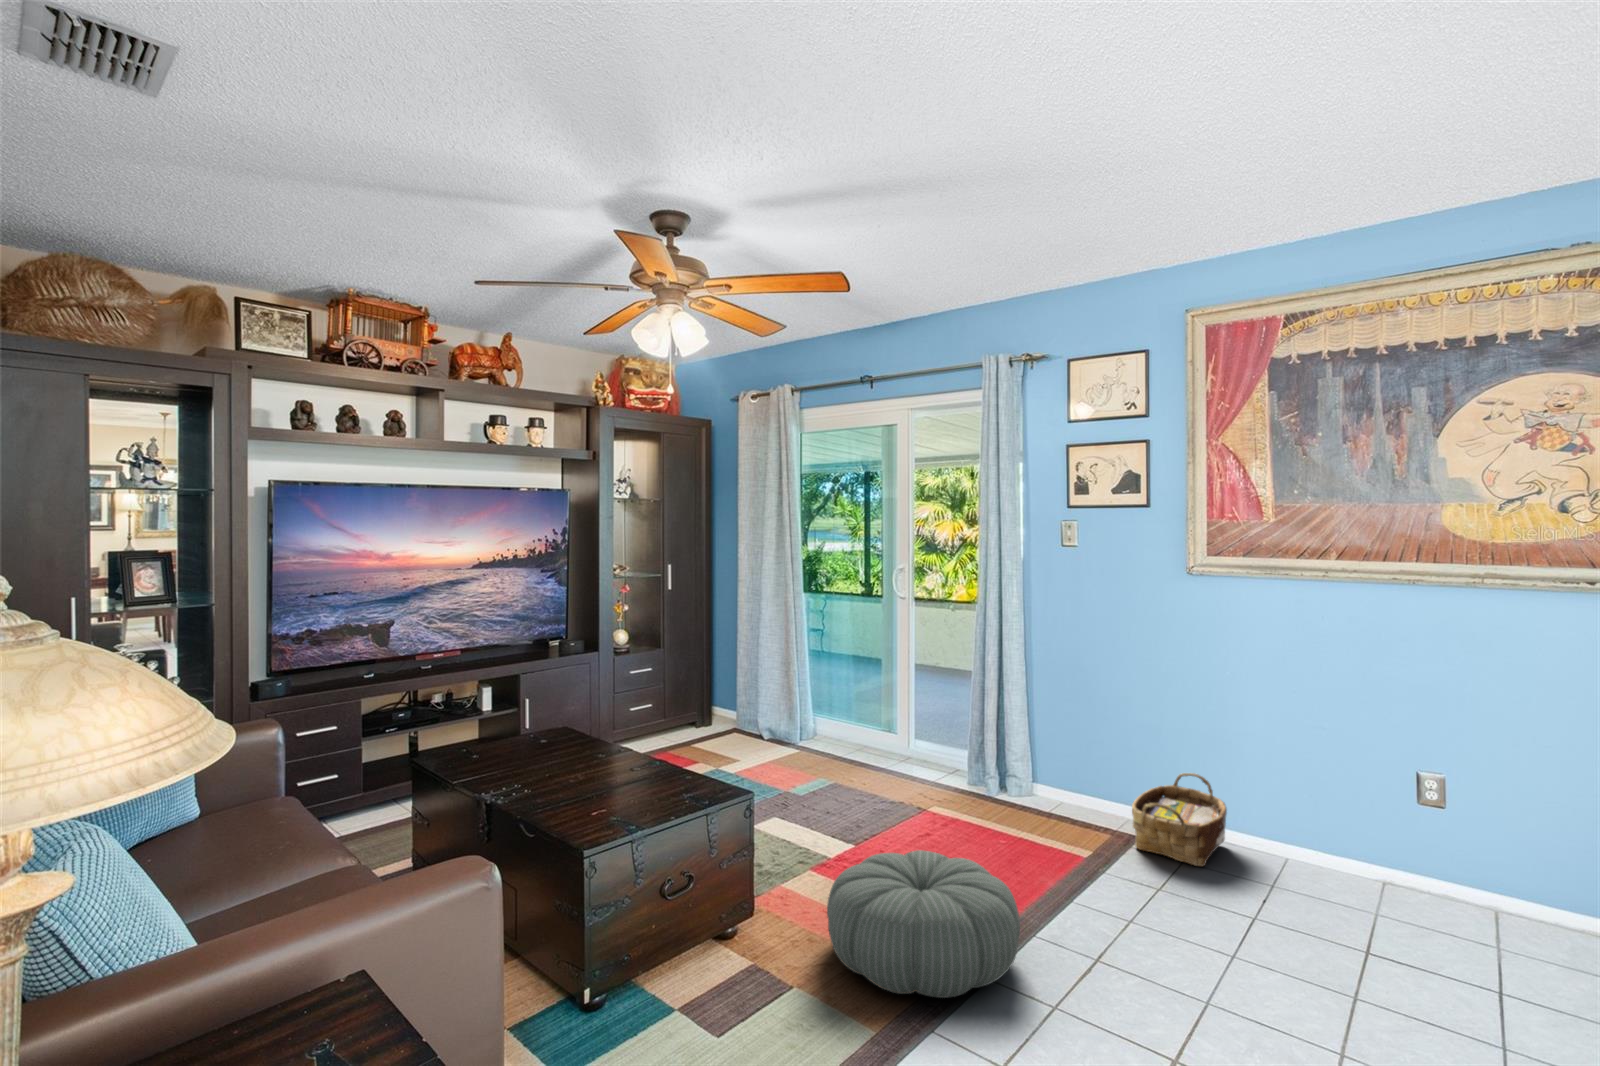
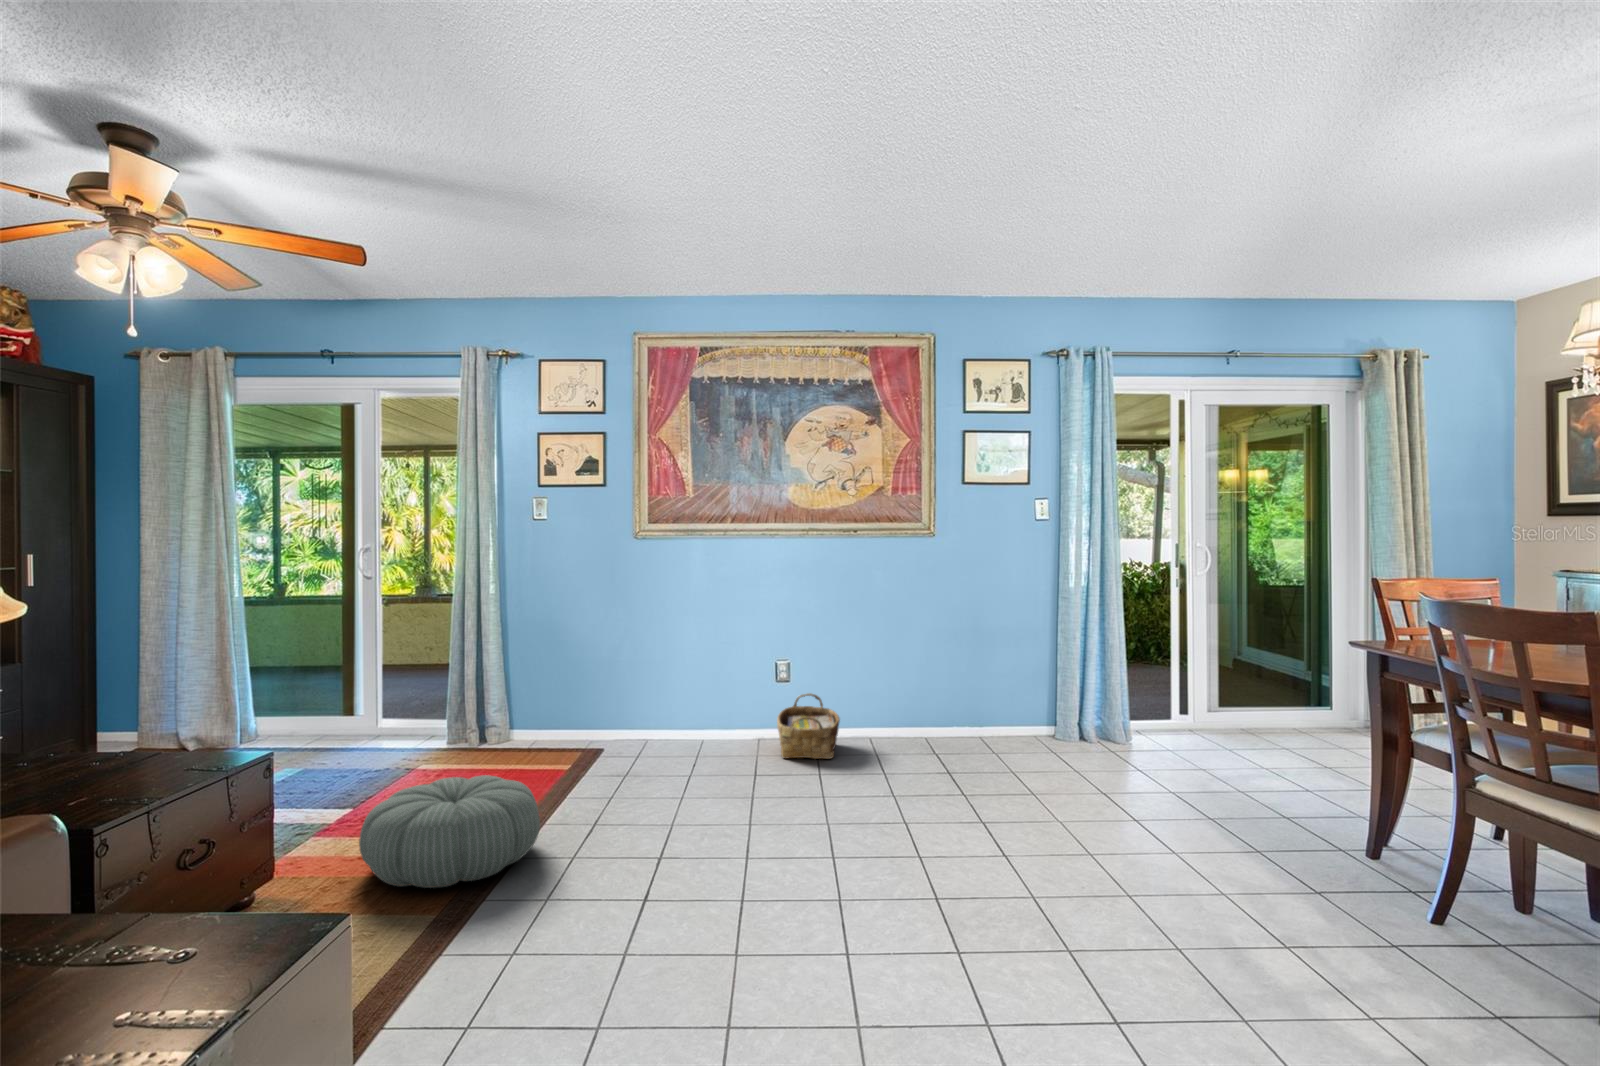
woven basket: present [1132,773,1227,866] -> present [777,693,840,759]

